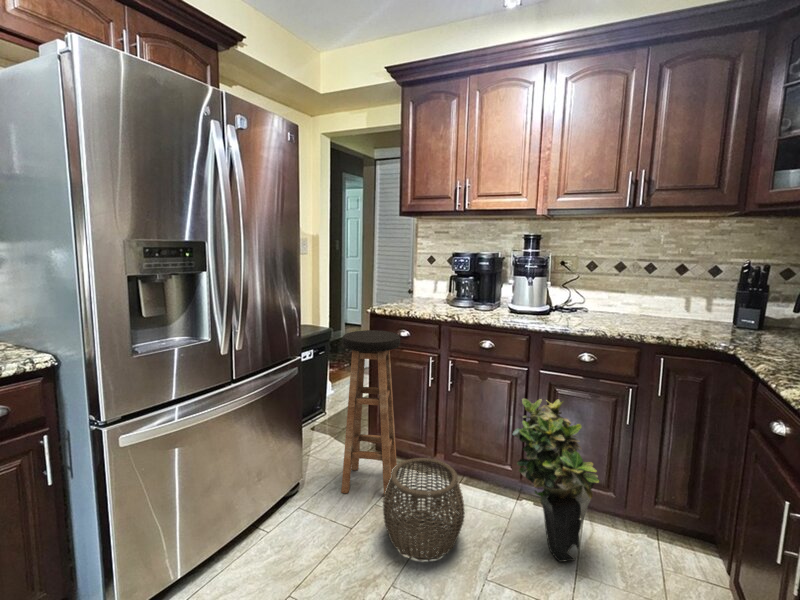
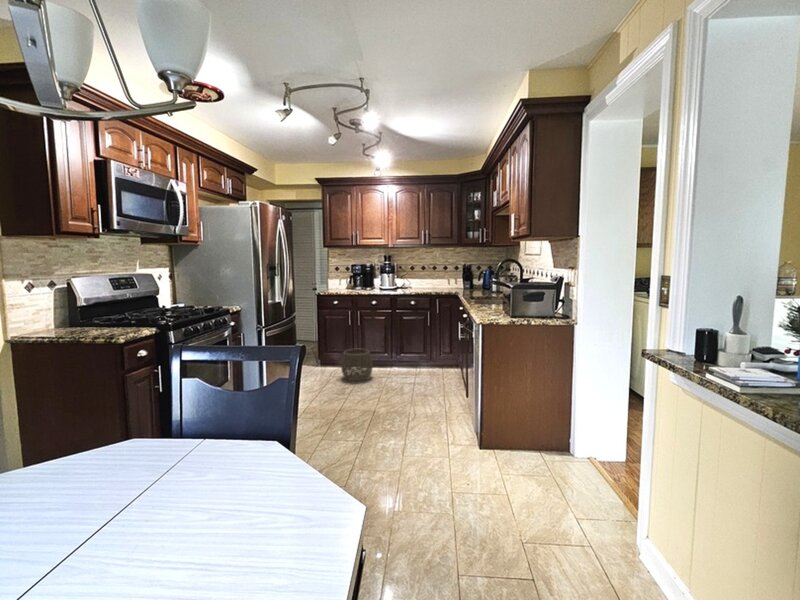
bar stool: present [341,330,400,494] -> none [310,302,338,375]
potted plant: present [513,399,599,562] -> none [388,319,419,375]

